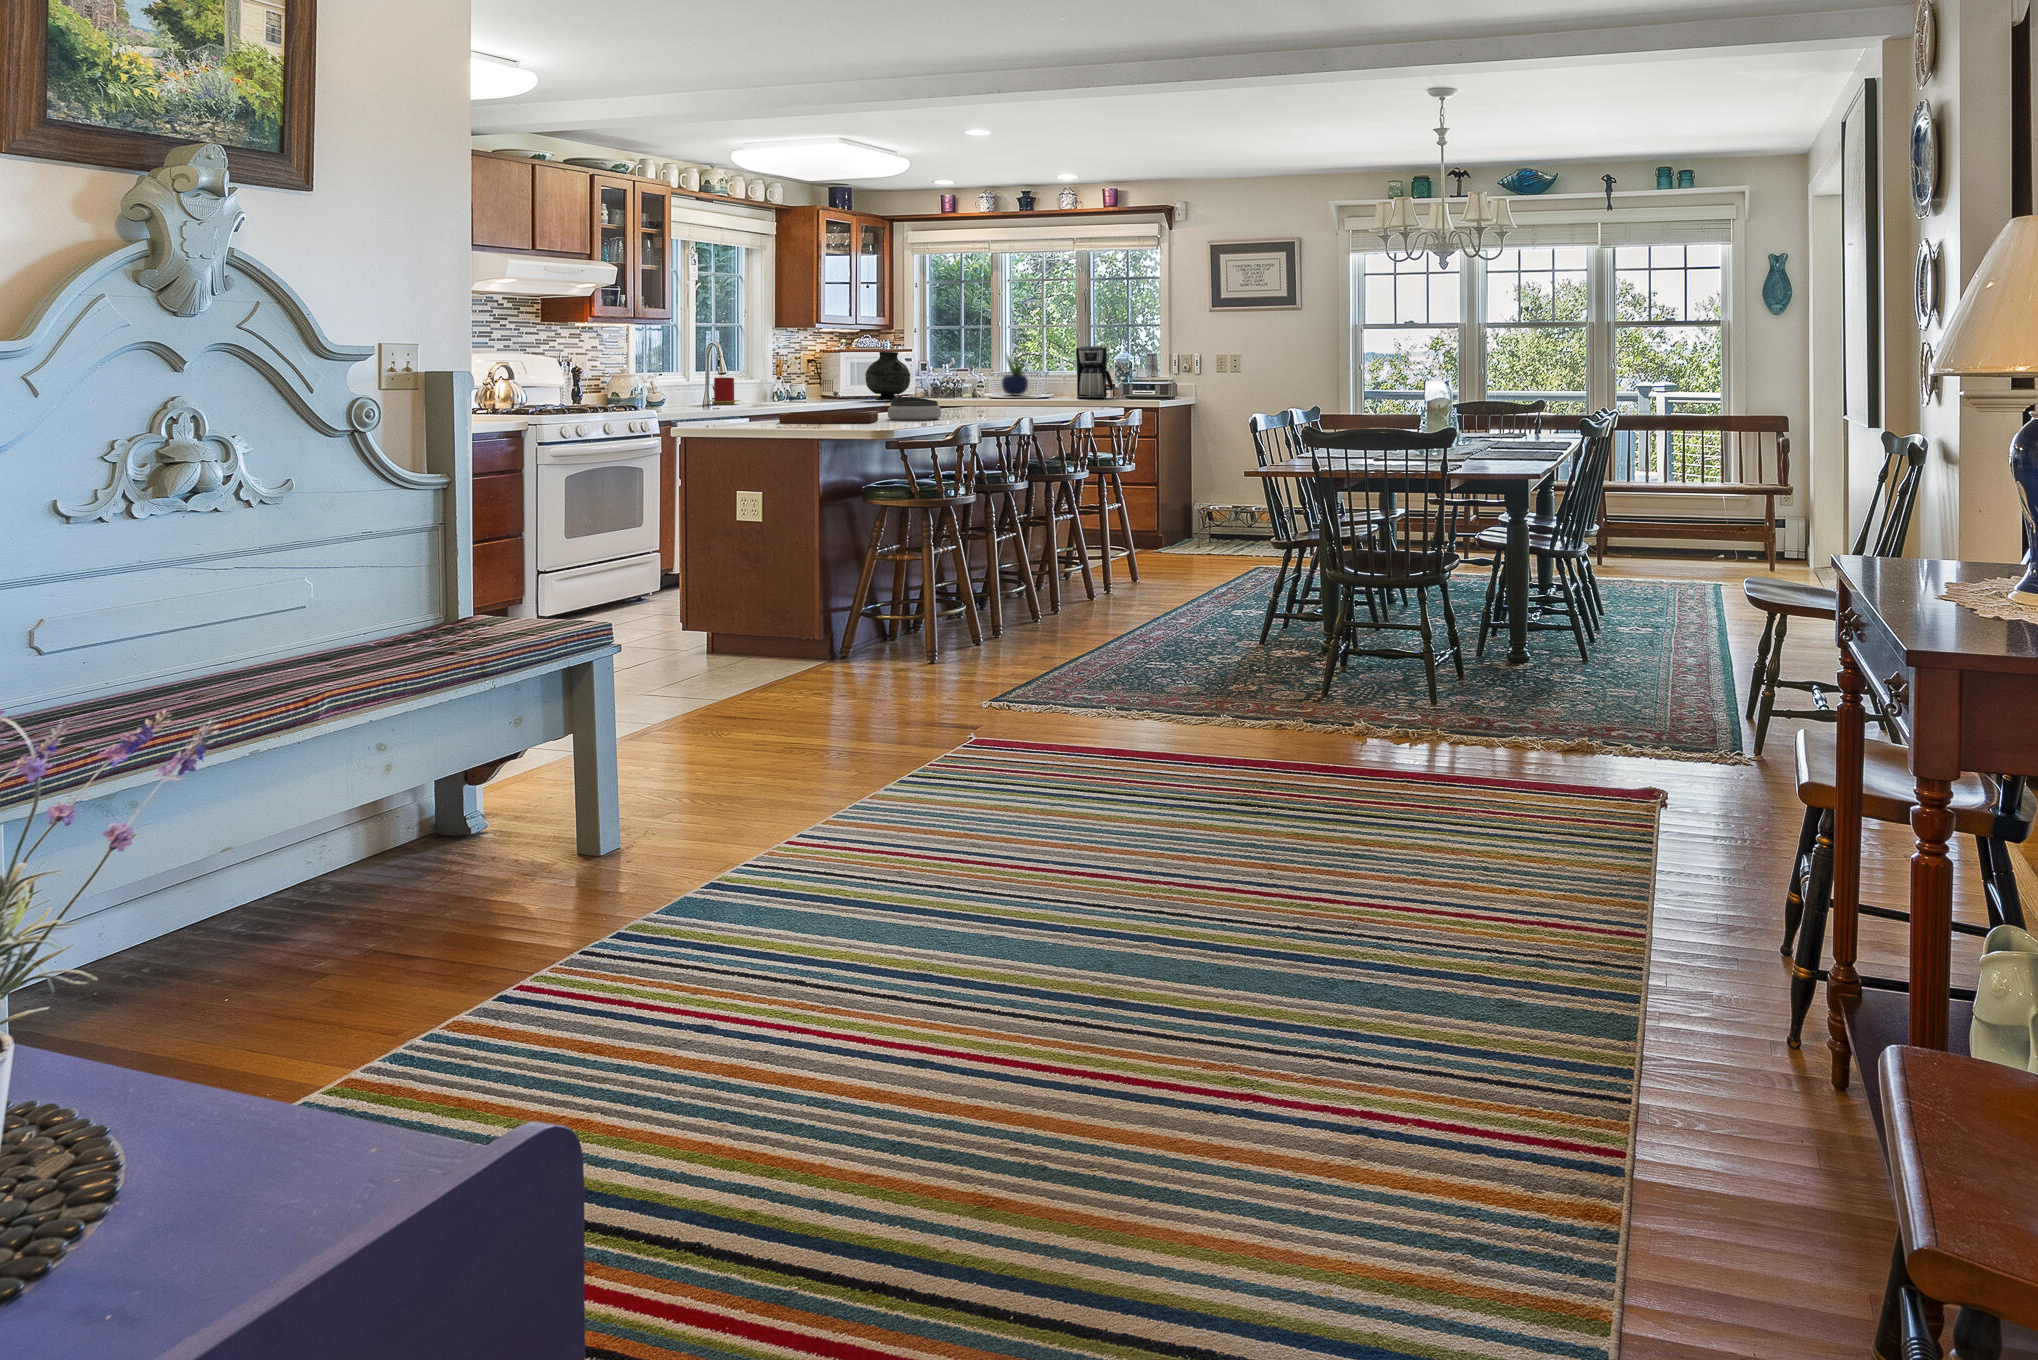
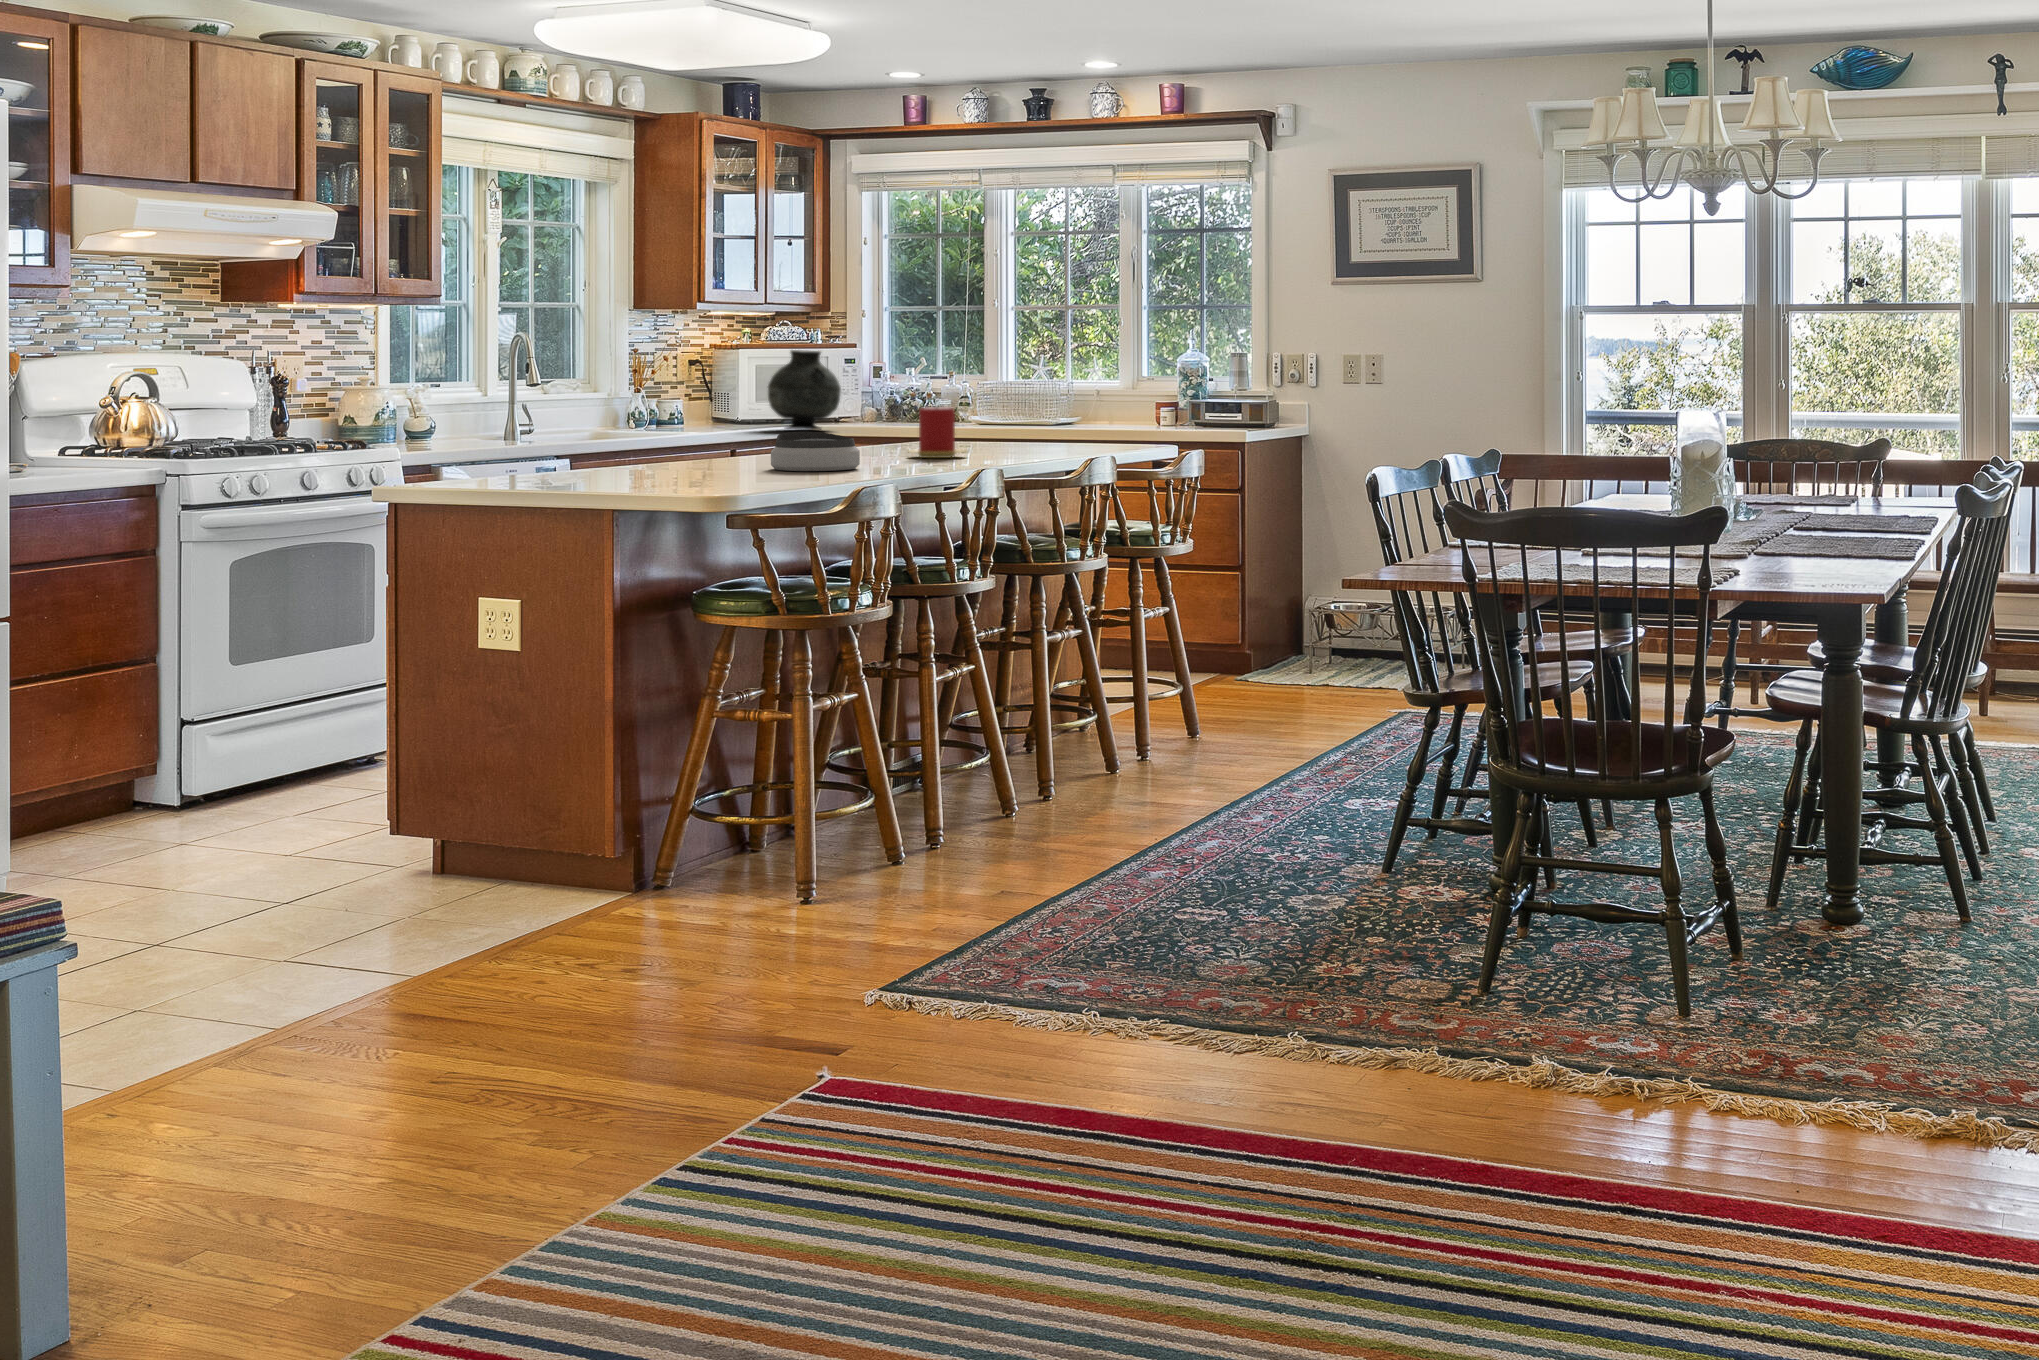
coffee maker: present [1076,346,1113,399] -> none [1114,341,1174,427]
potted plant: present [1002,352,1028,395] -> none [995,348,1048,420]
candle: present [708,377,740,405] -> present [908,407,965,458]
tray: present [779,391,878,423] -> none [582,422,752,477]

